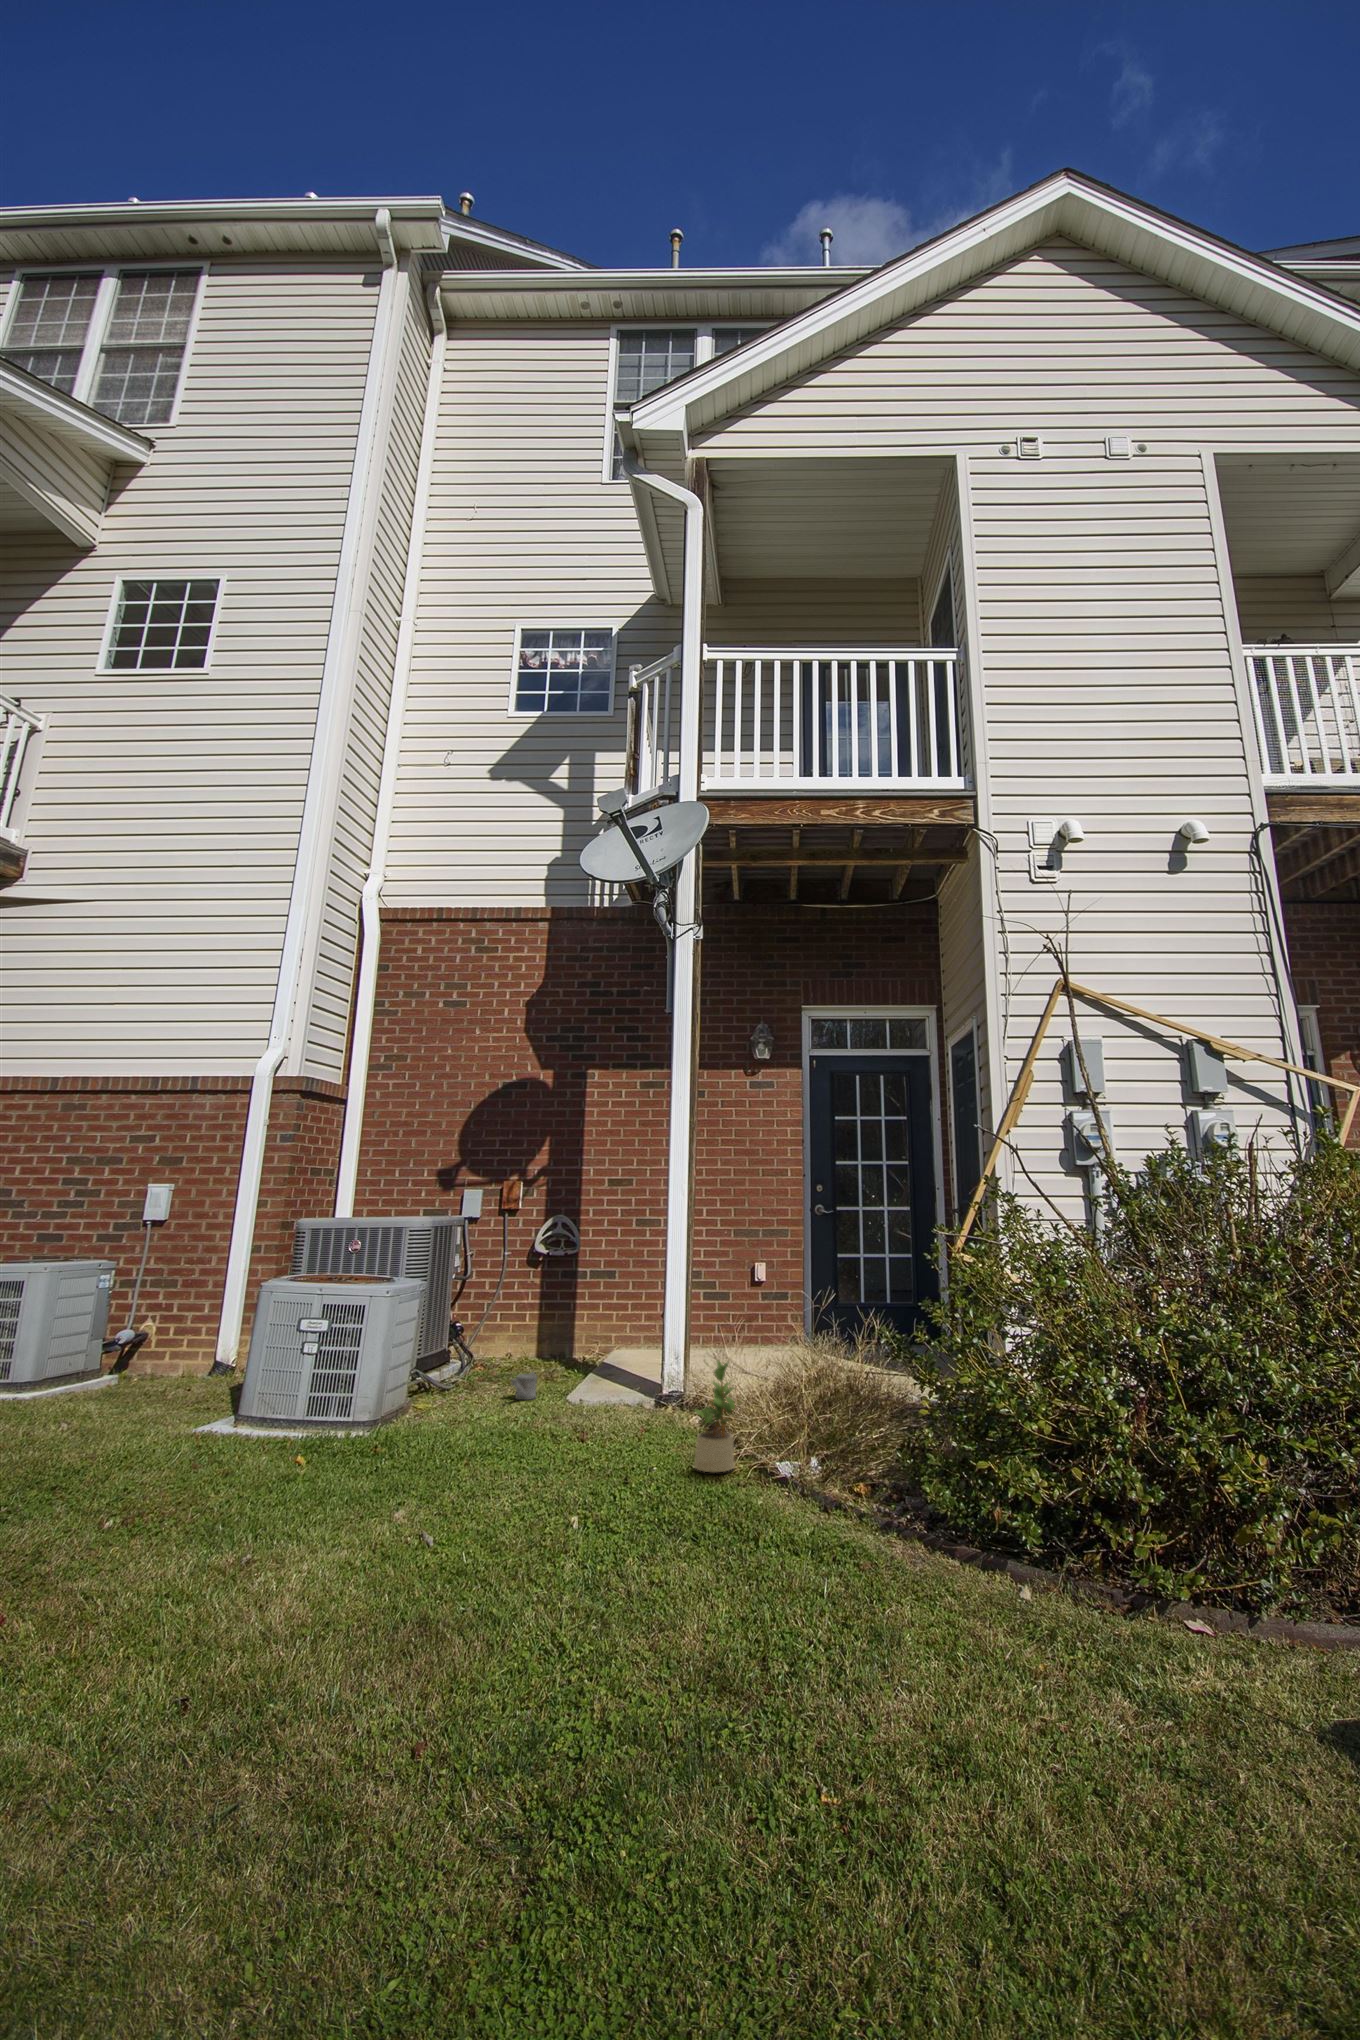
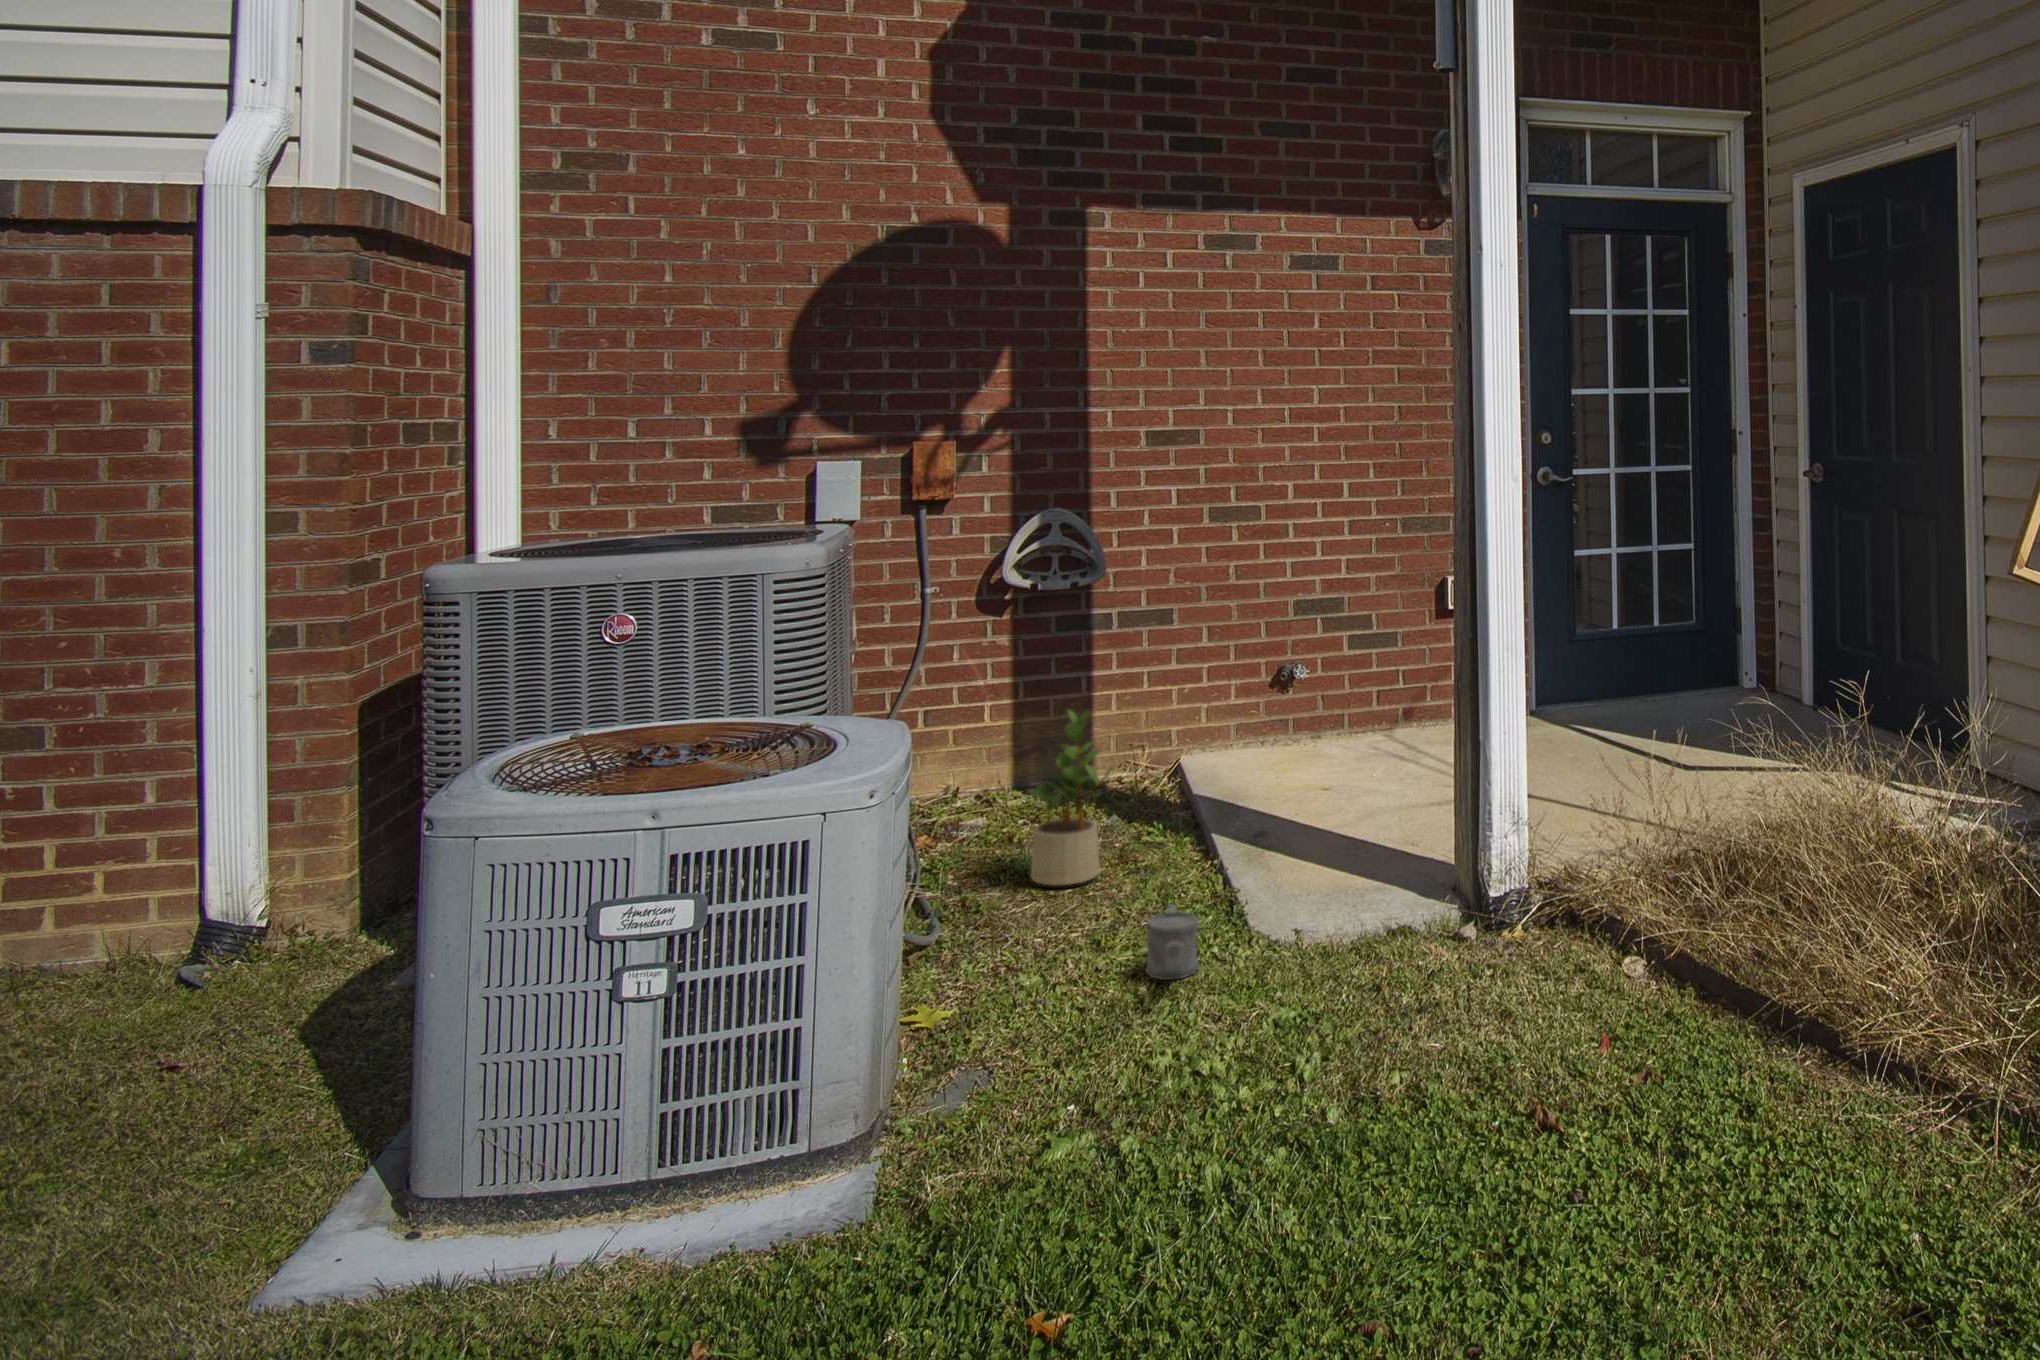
potted plant: present [695,1361,736,1472] -> present [1029,710,1115,885]

